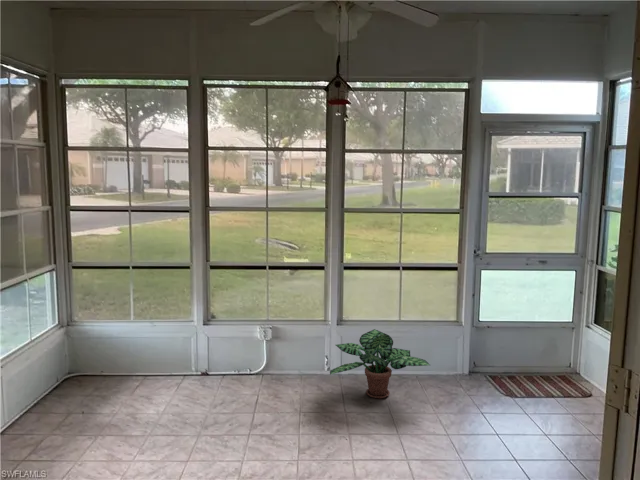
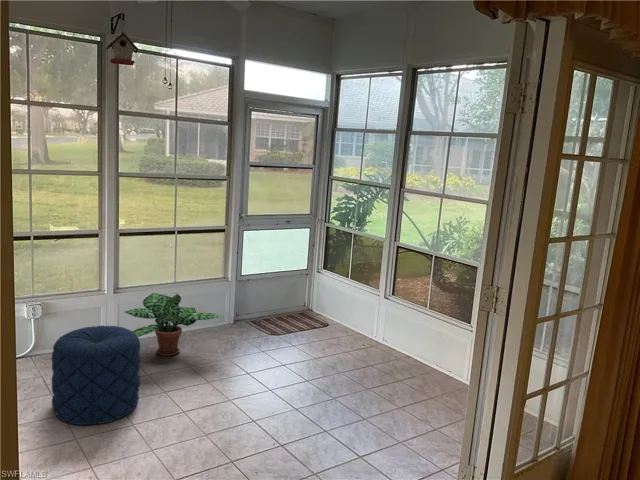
pouf: none [237,355,319,457] -> present [52,326,141,425]

